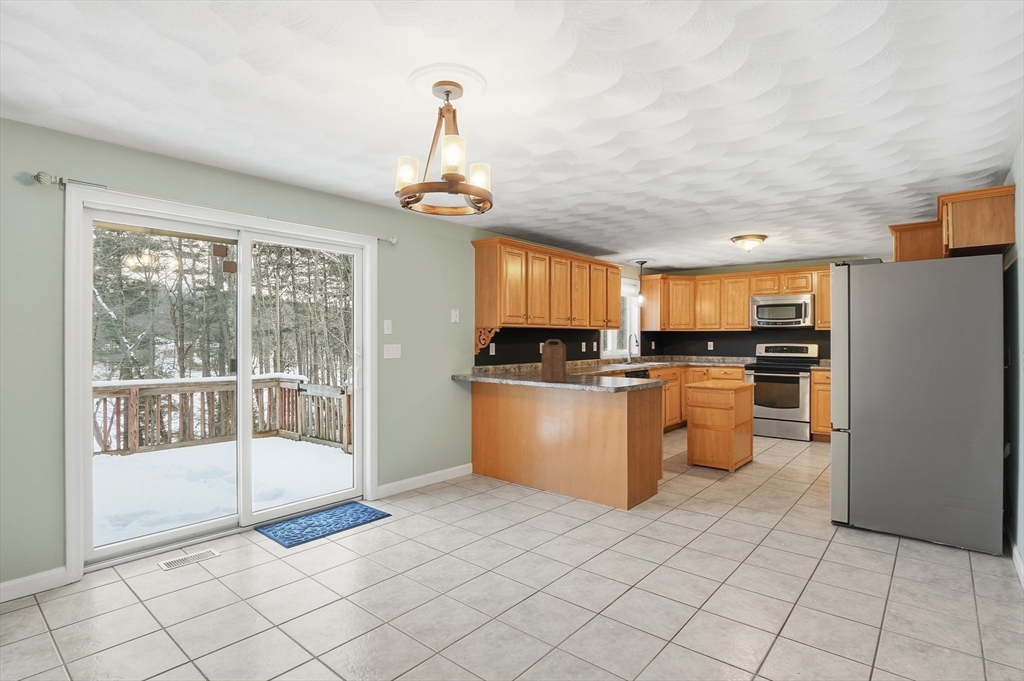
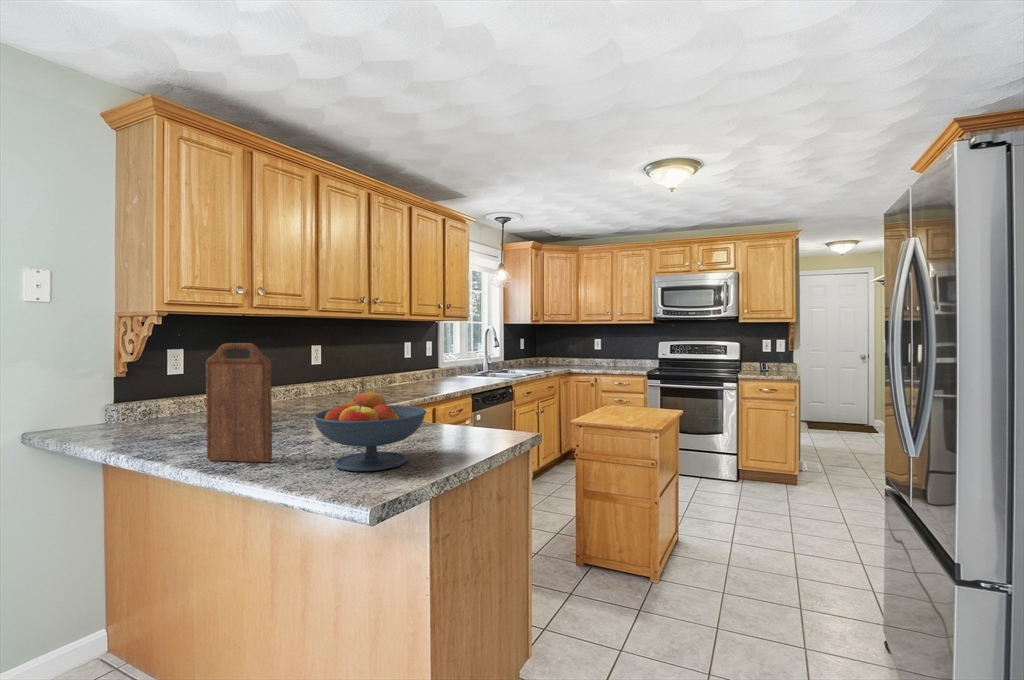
fruit bowl: none [583,358,623,384] -> present [313,391,426,471]

